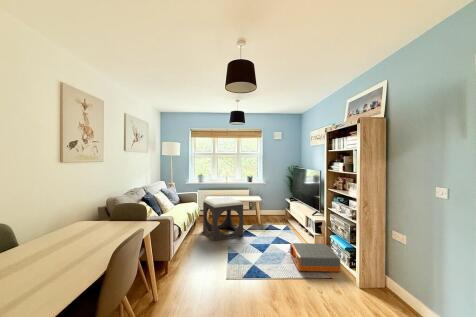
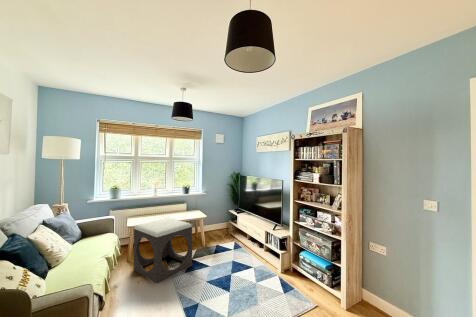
storage box: present [290,243,340,272] -> none [260,262,318,304]

